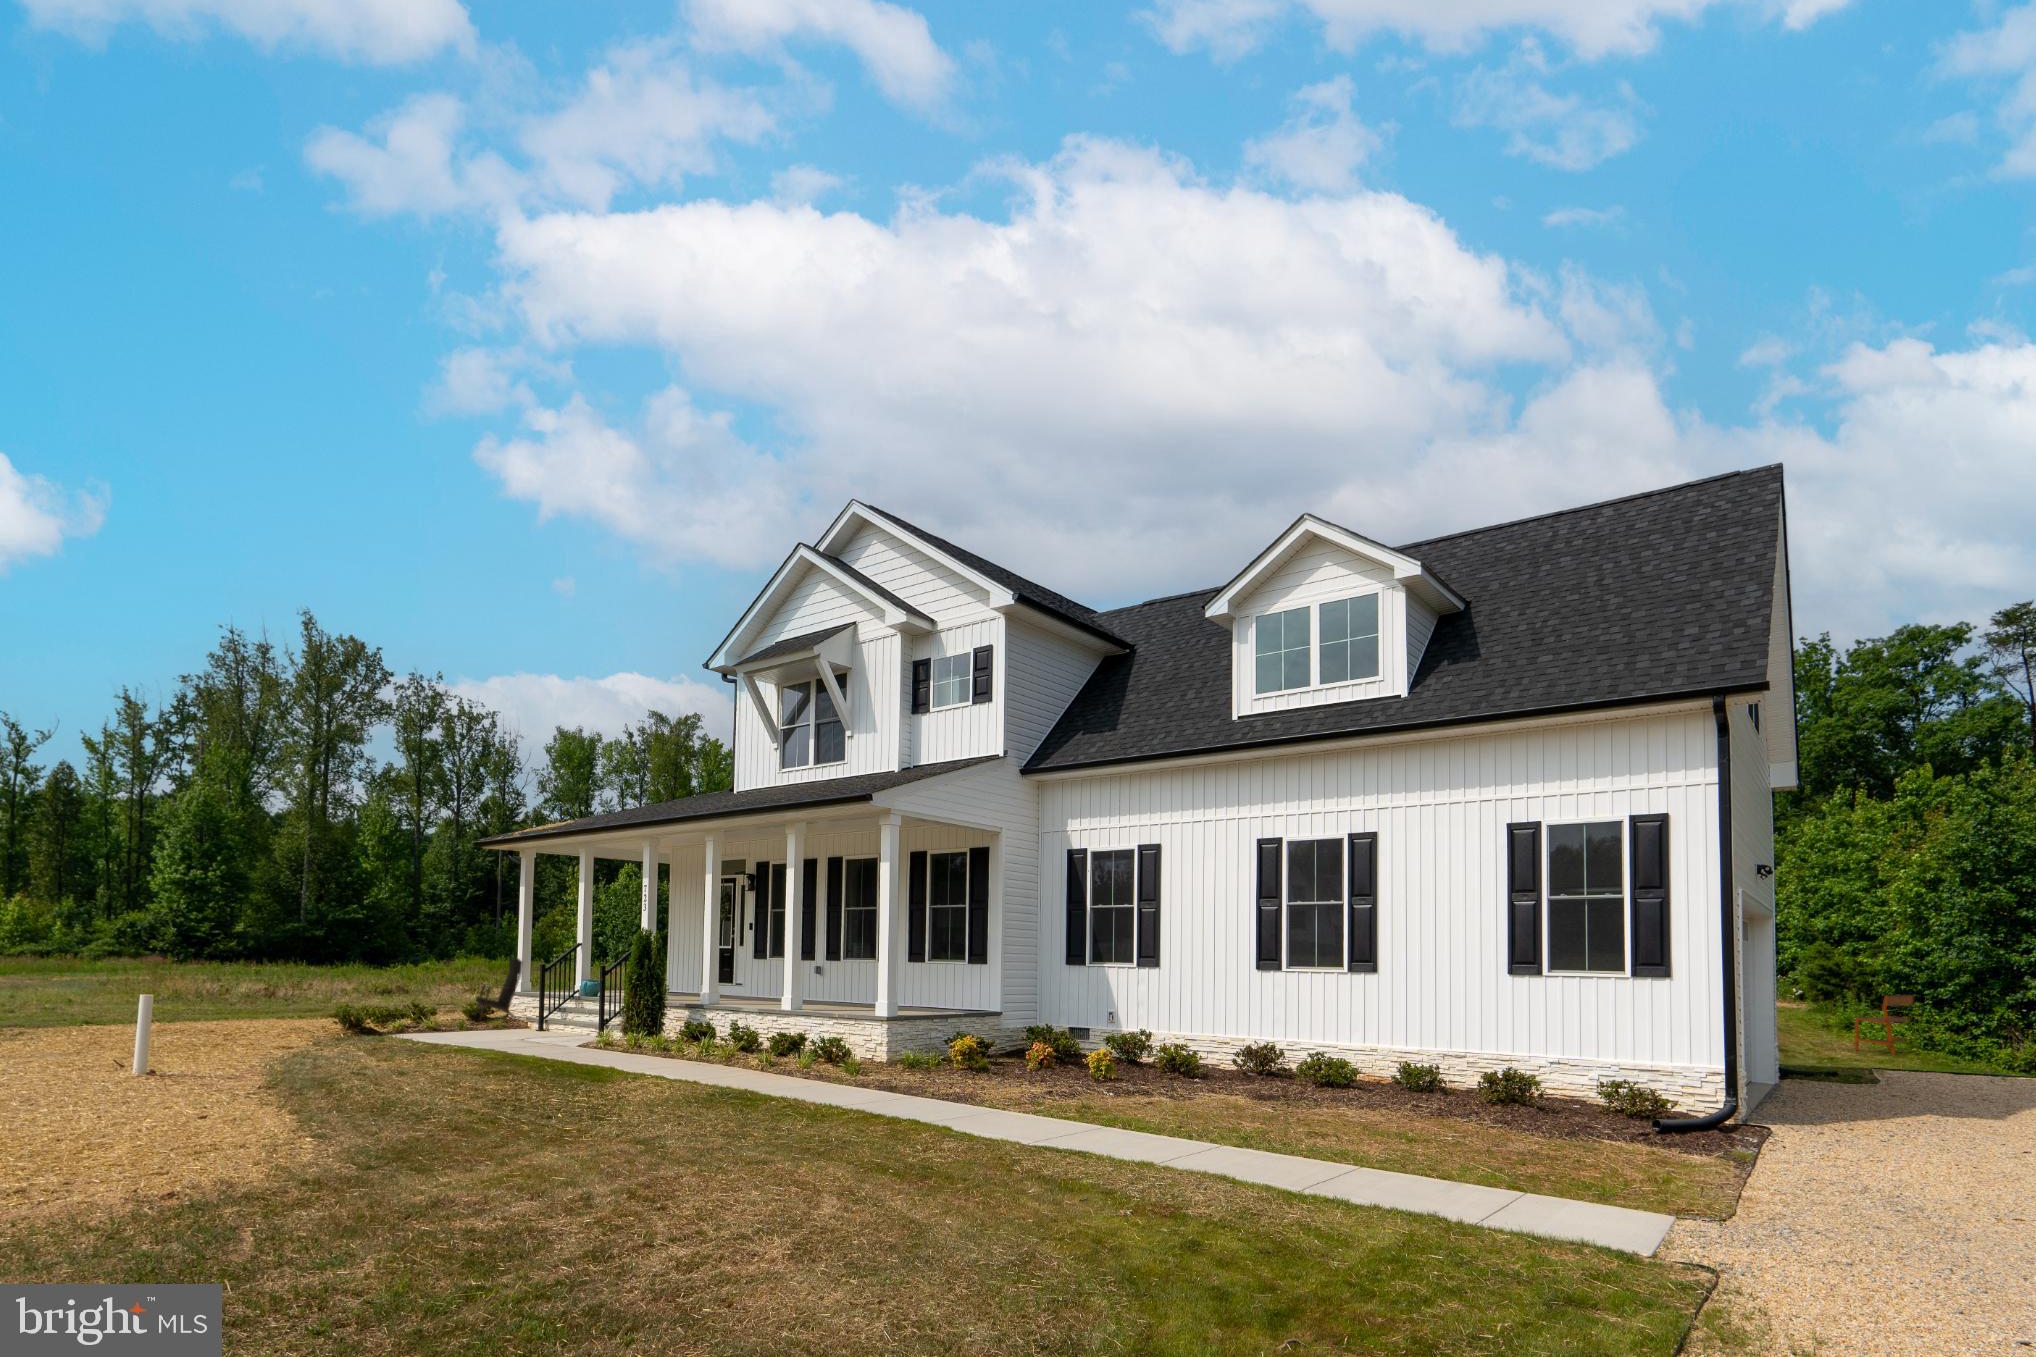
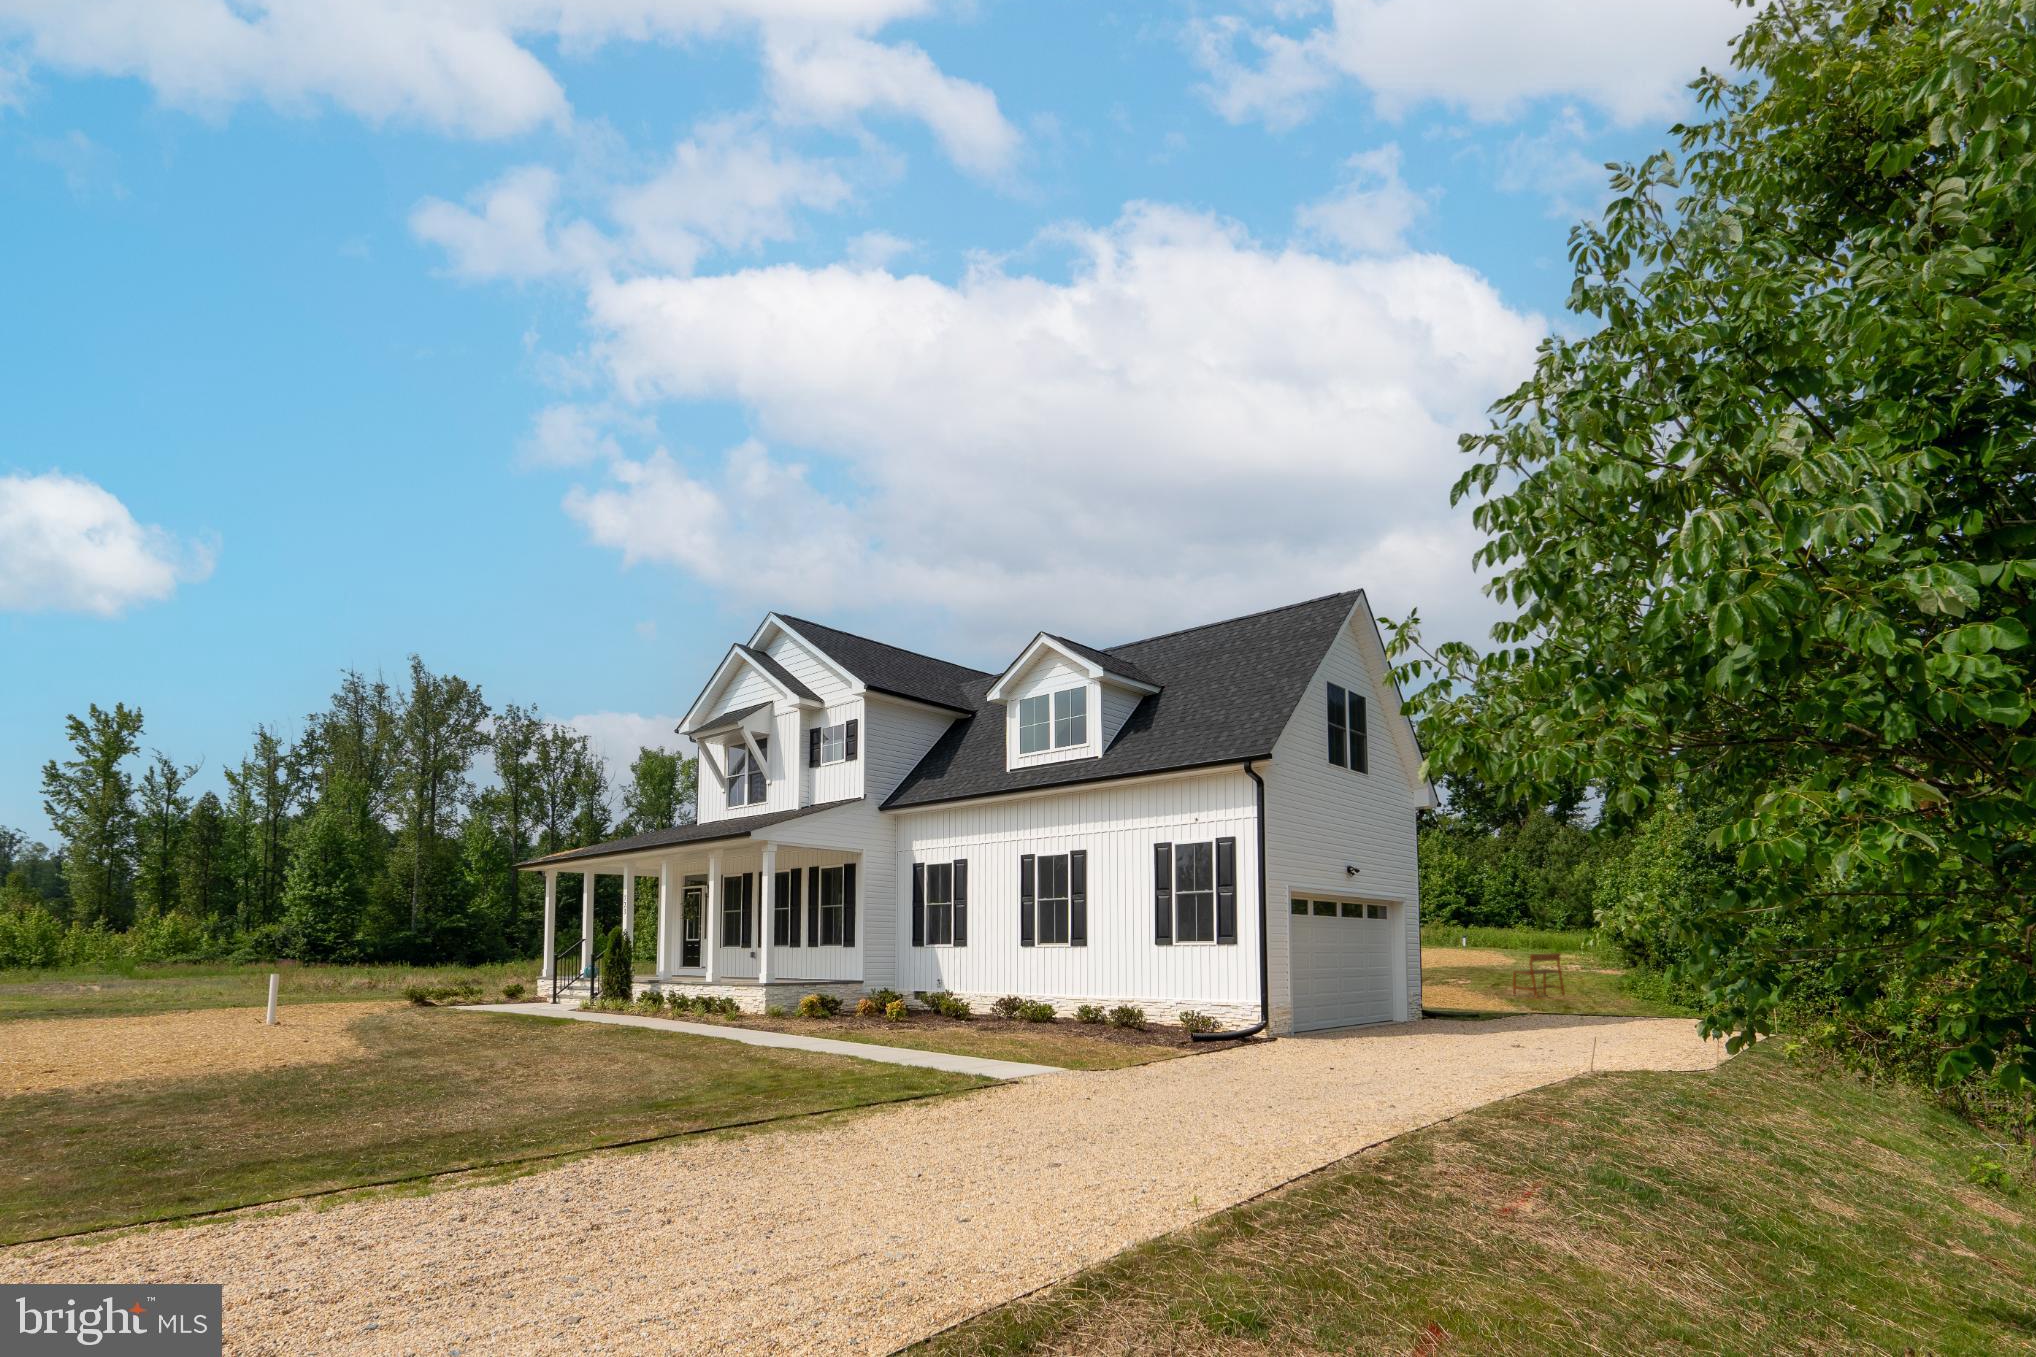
lounge chair: present [475,957,522,1019] -> none [509,951,542,997]

